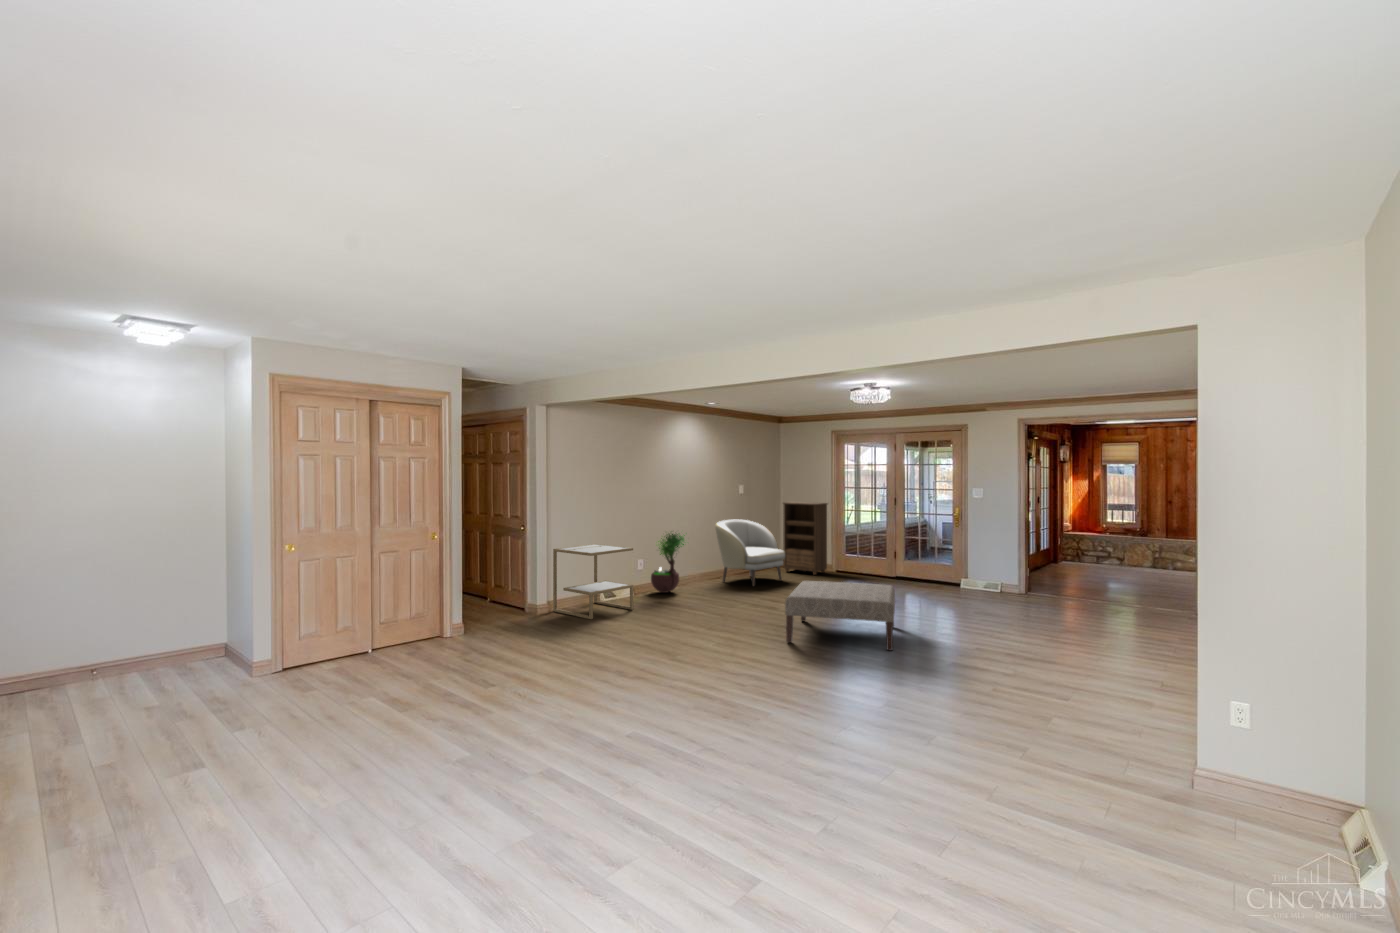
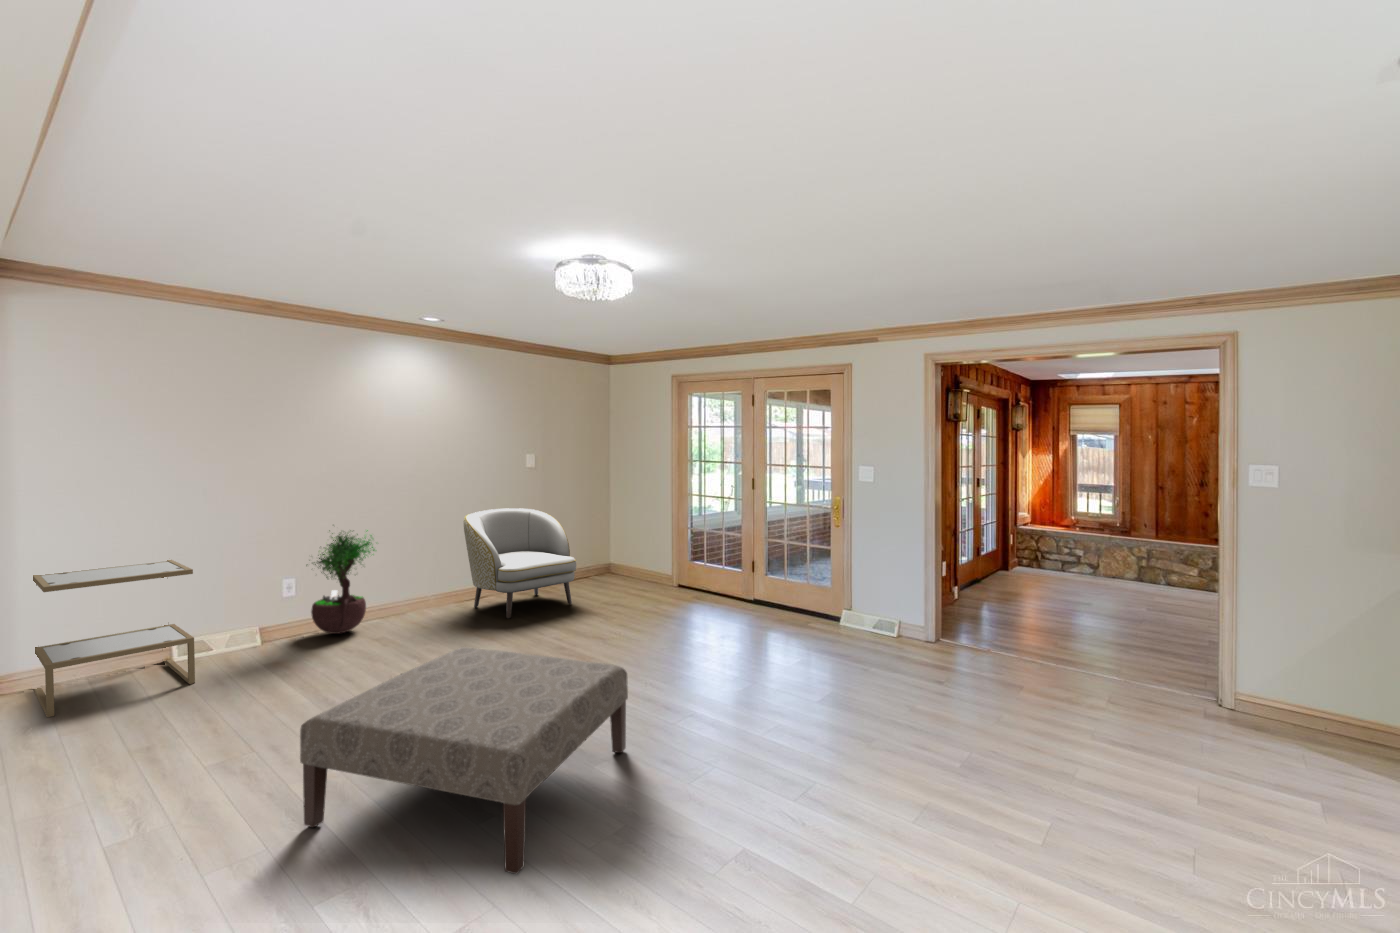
bookshelf: present [783,502,827,575] -> none [597,481,662,592]

